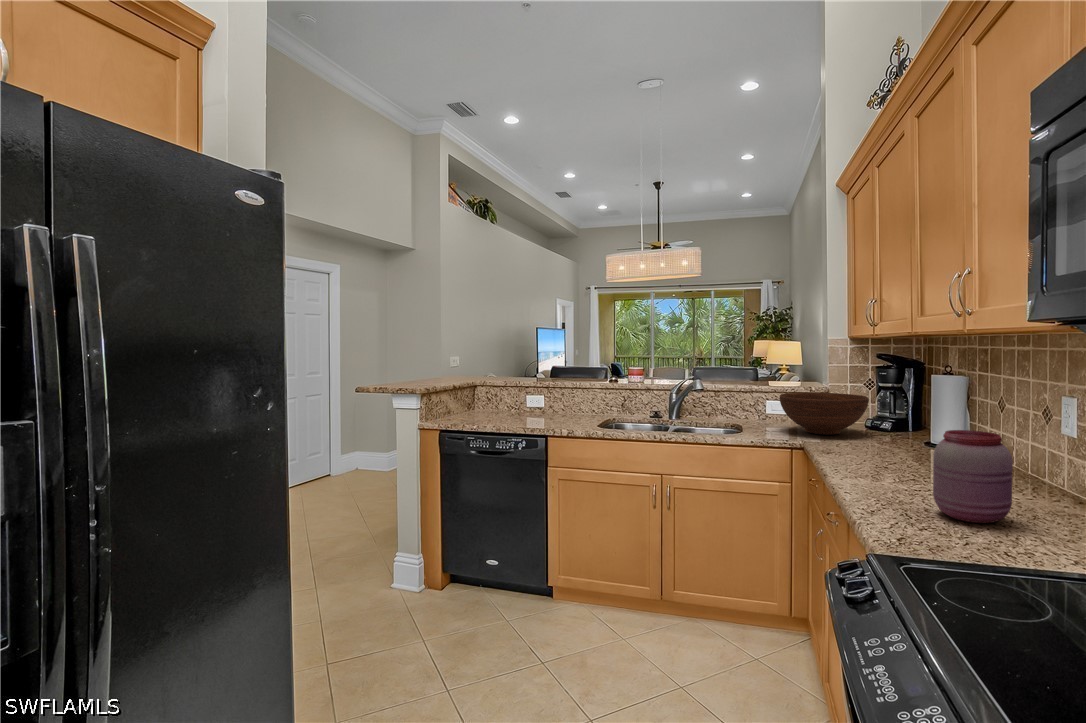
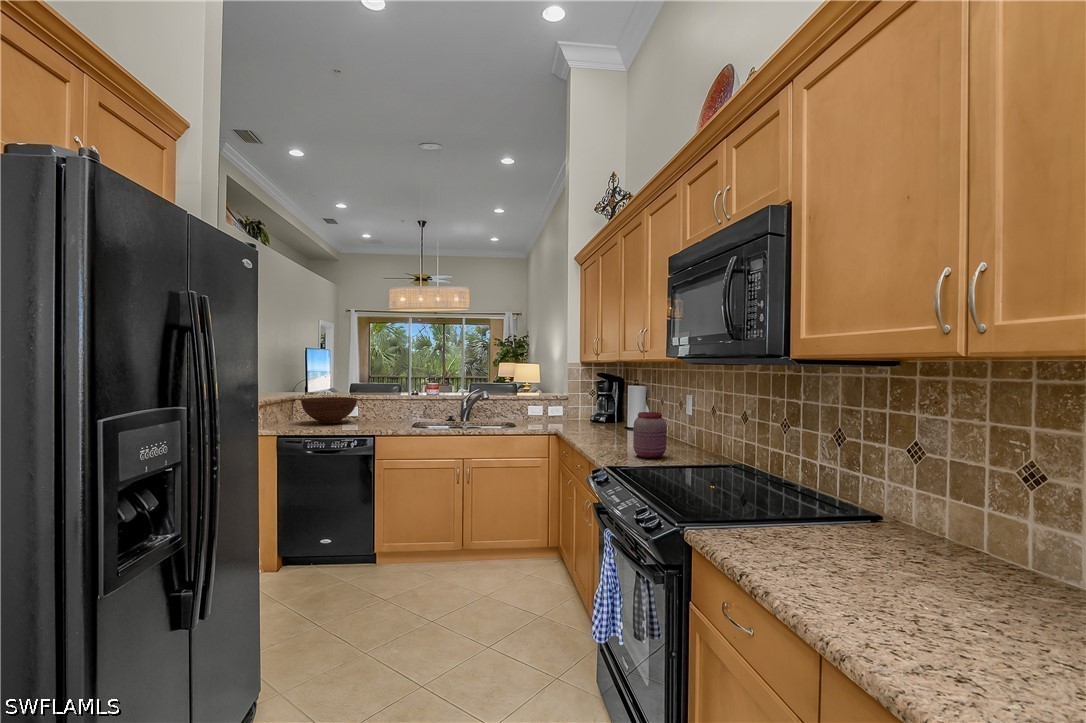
fruit bowl: present [780,393,869,435] -> present [301,397,357,424]

